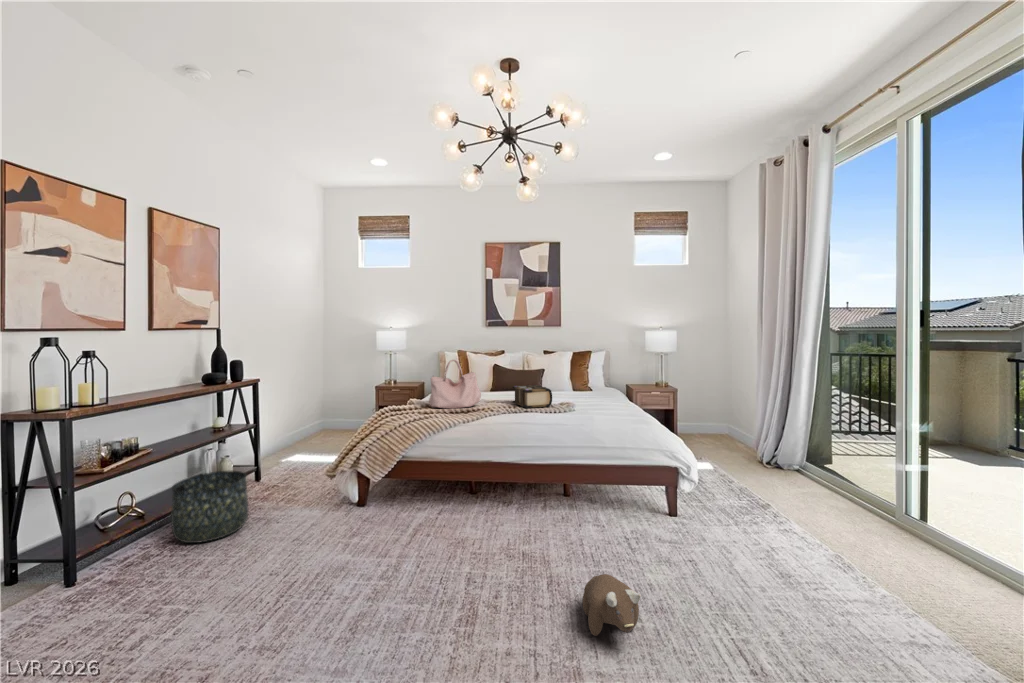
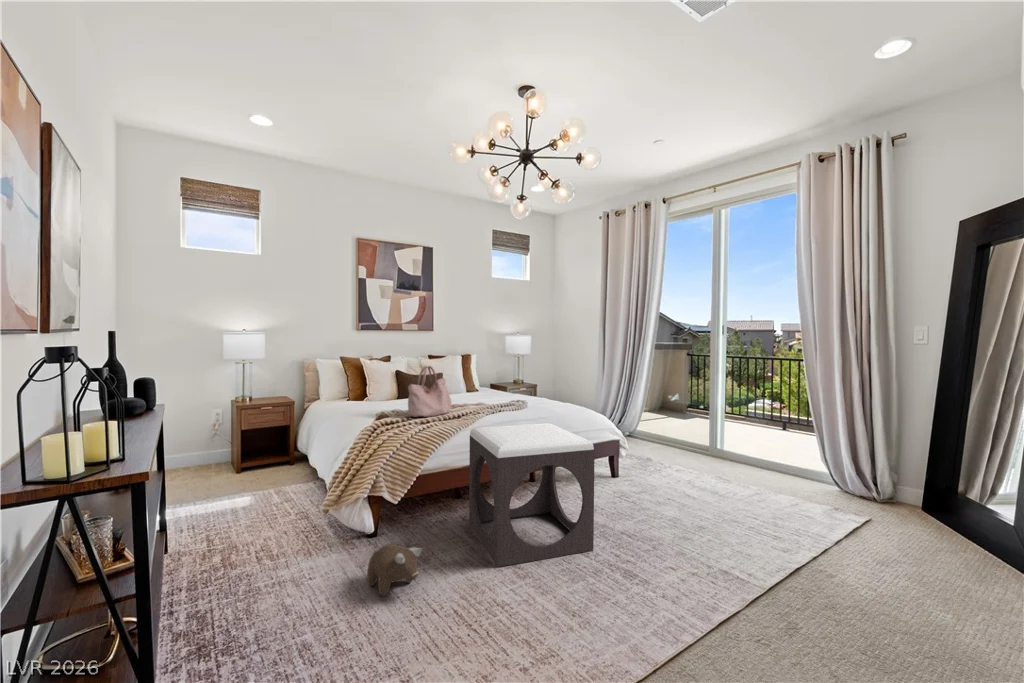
book: present [513,385,552,408] -> none [469,387,510,409]
footstool: none [381,424,521,585] -> present [469,423,595,567]
basket: present [171,471,248,543] -> none [174,525,278,636]
plush toy: present [583,574,641,636] -> present [367,544,422,596]

